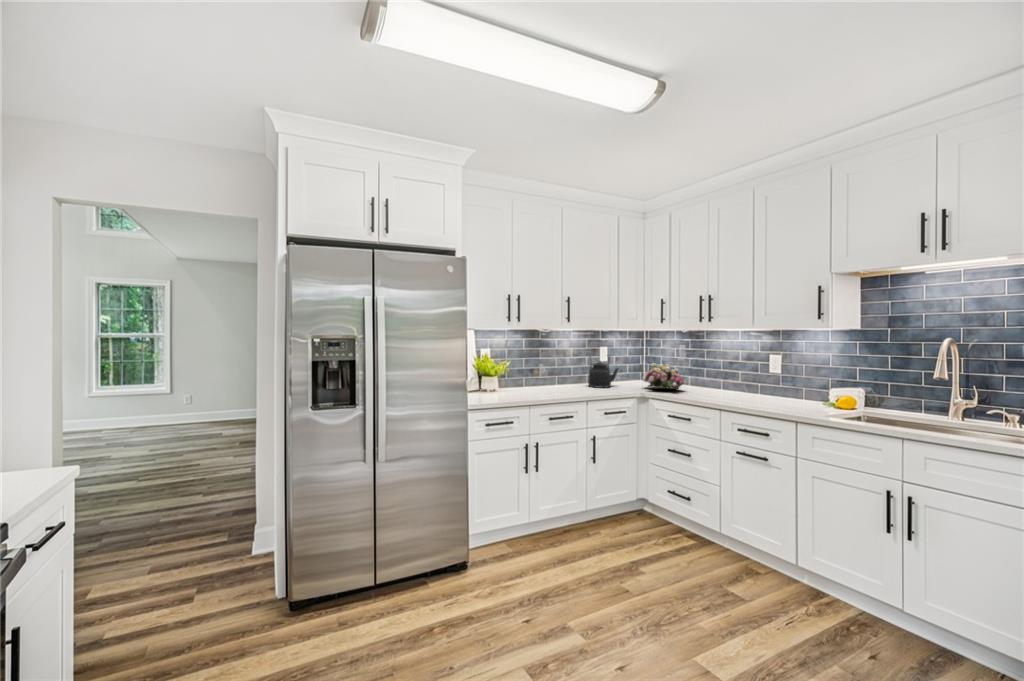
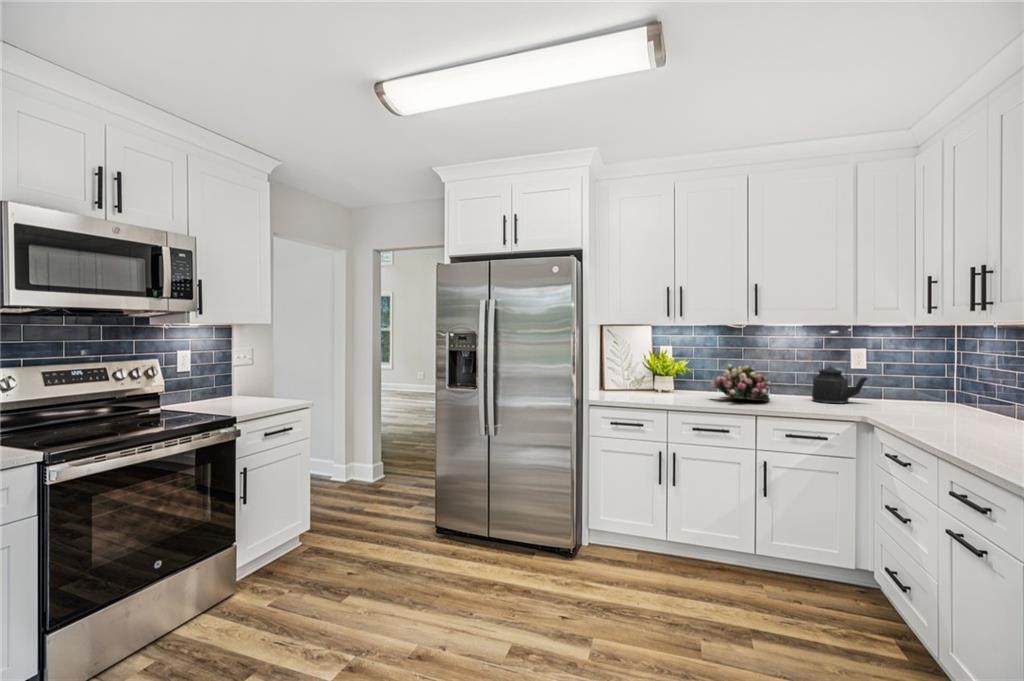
flower arrangement: present [643,363,685,389] -> present [710,364,772,401]

